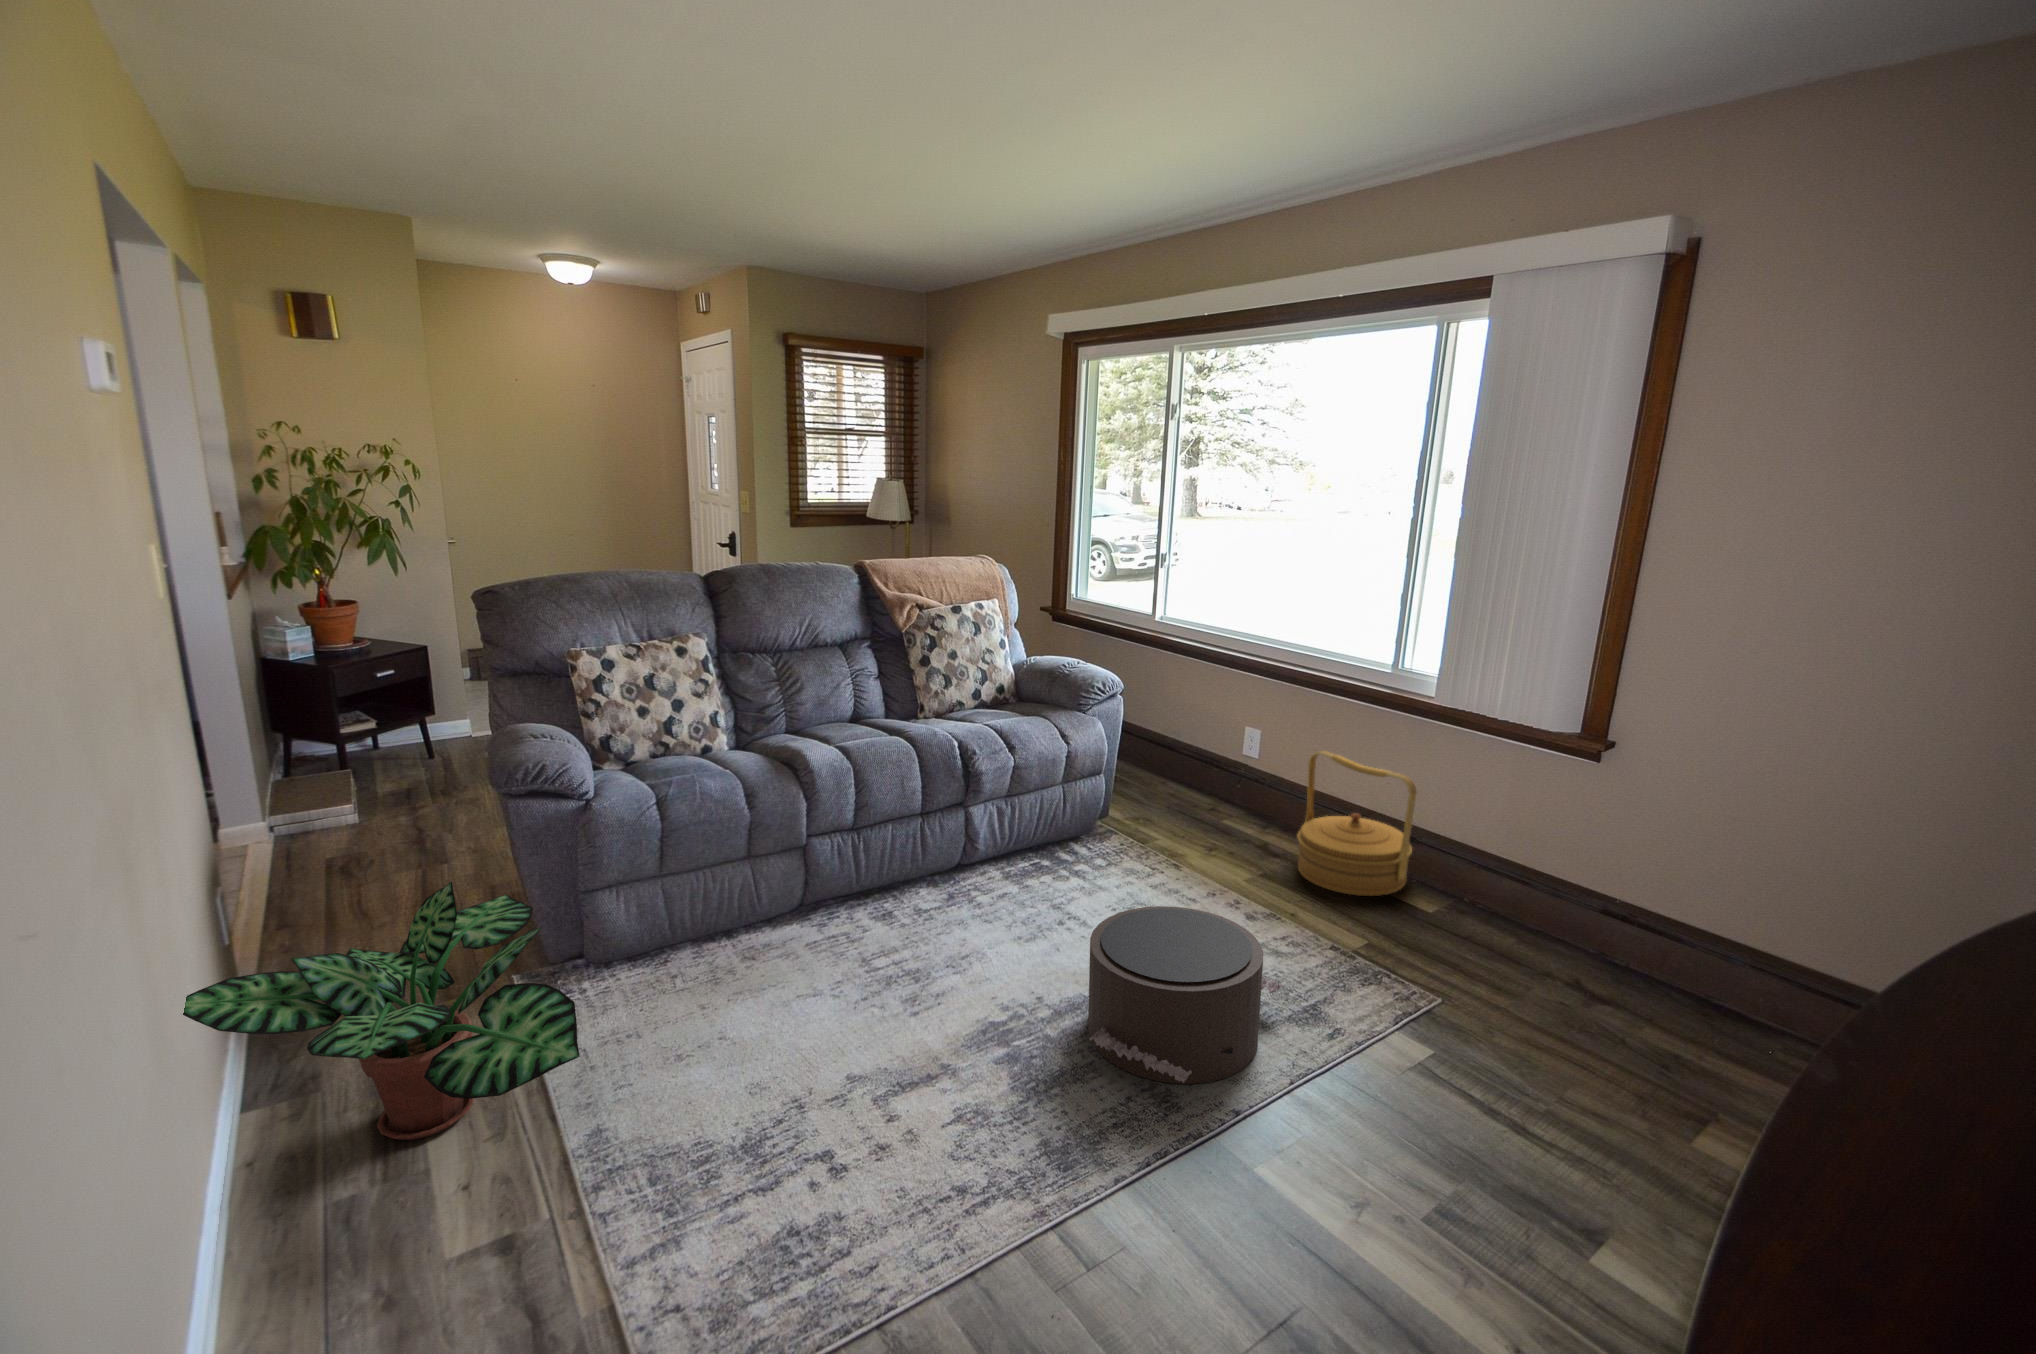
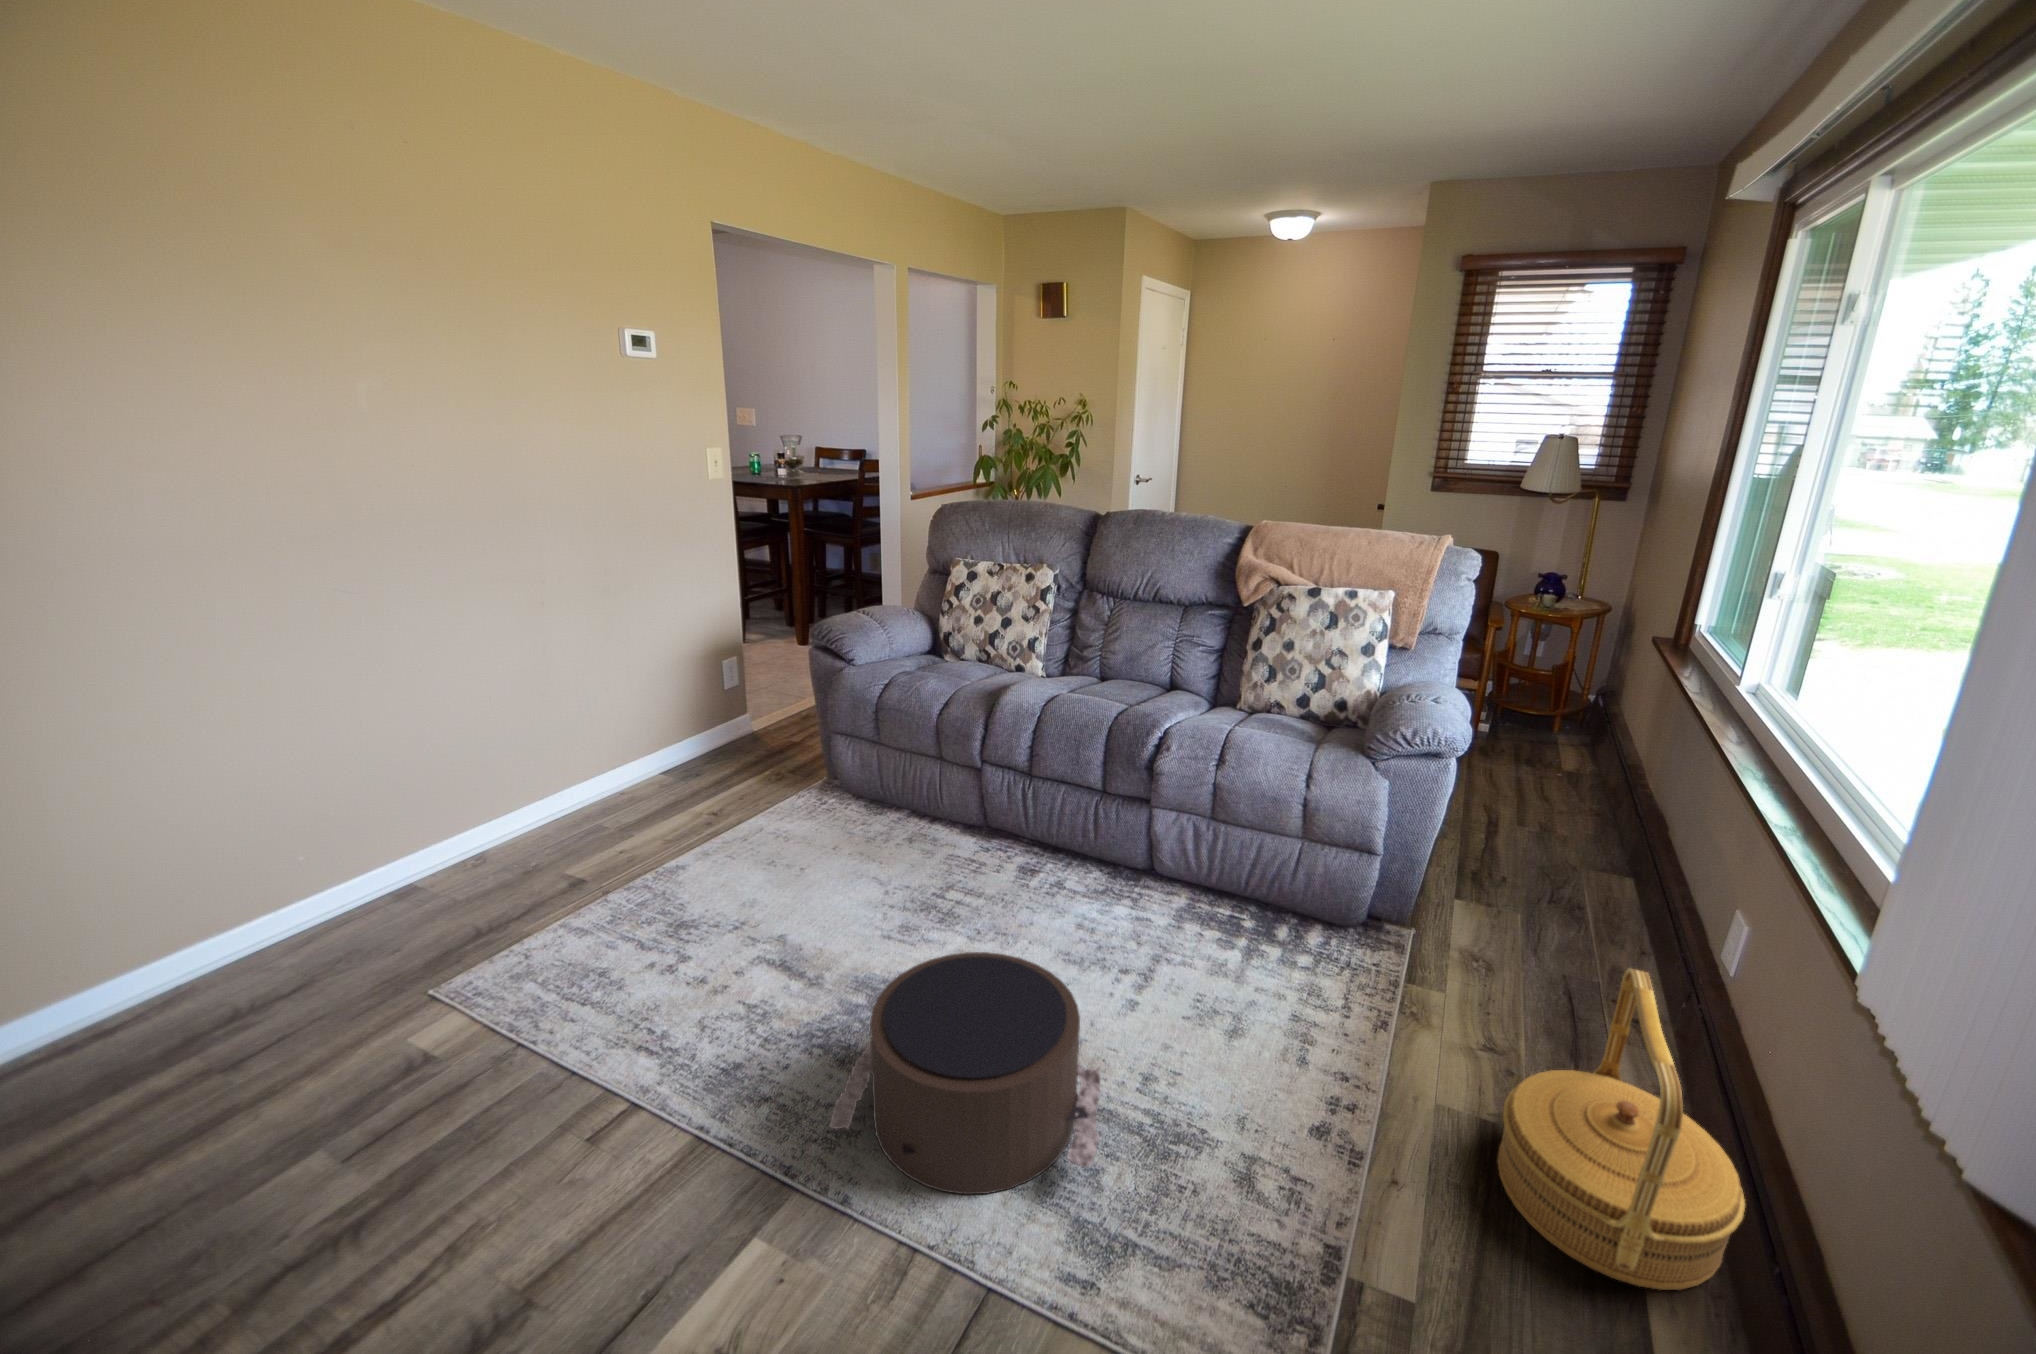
potted plant: present [183,882,580,1140] -> none [564,682,791,830]

